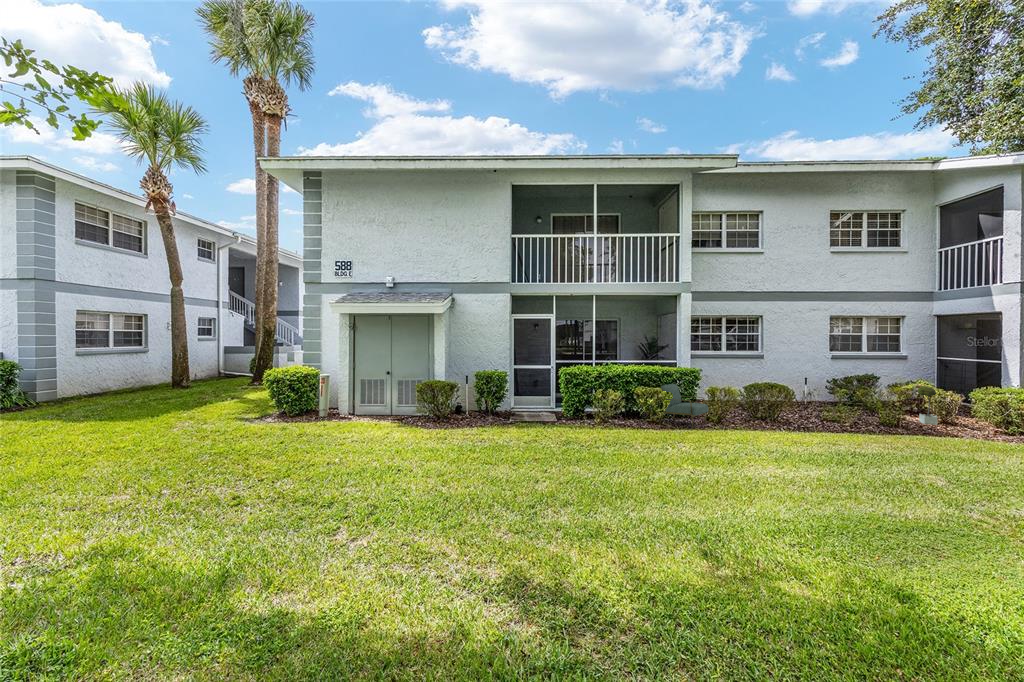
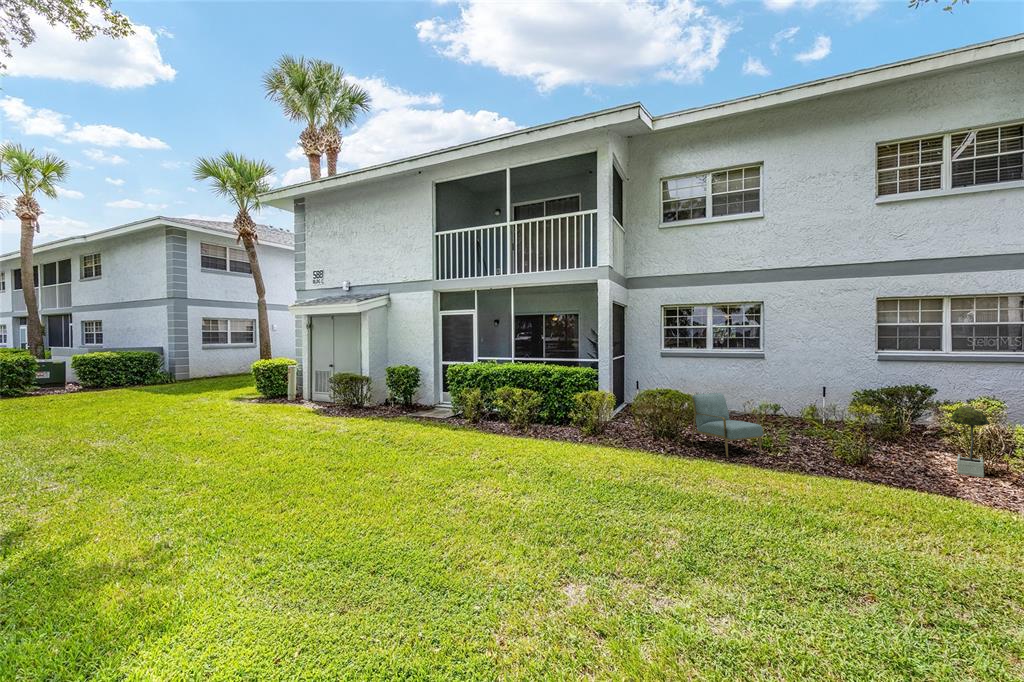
chair: present [660,384,708,428] -> present [691,393,763,457]

